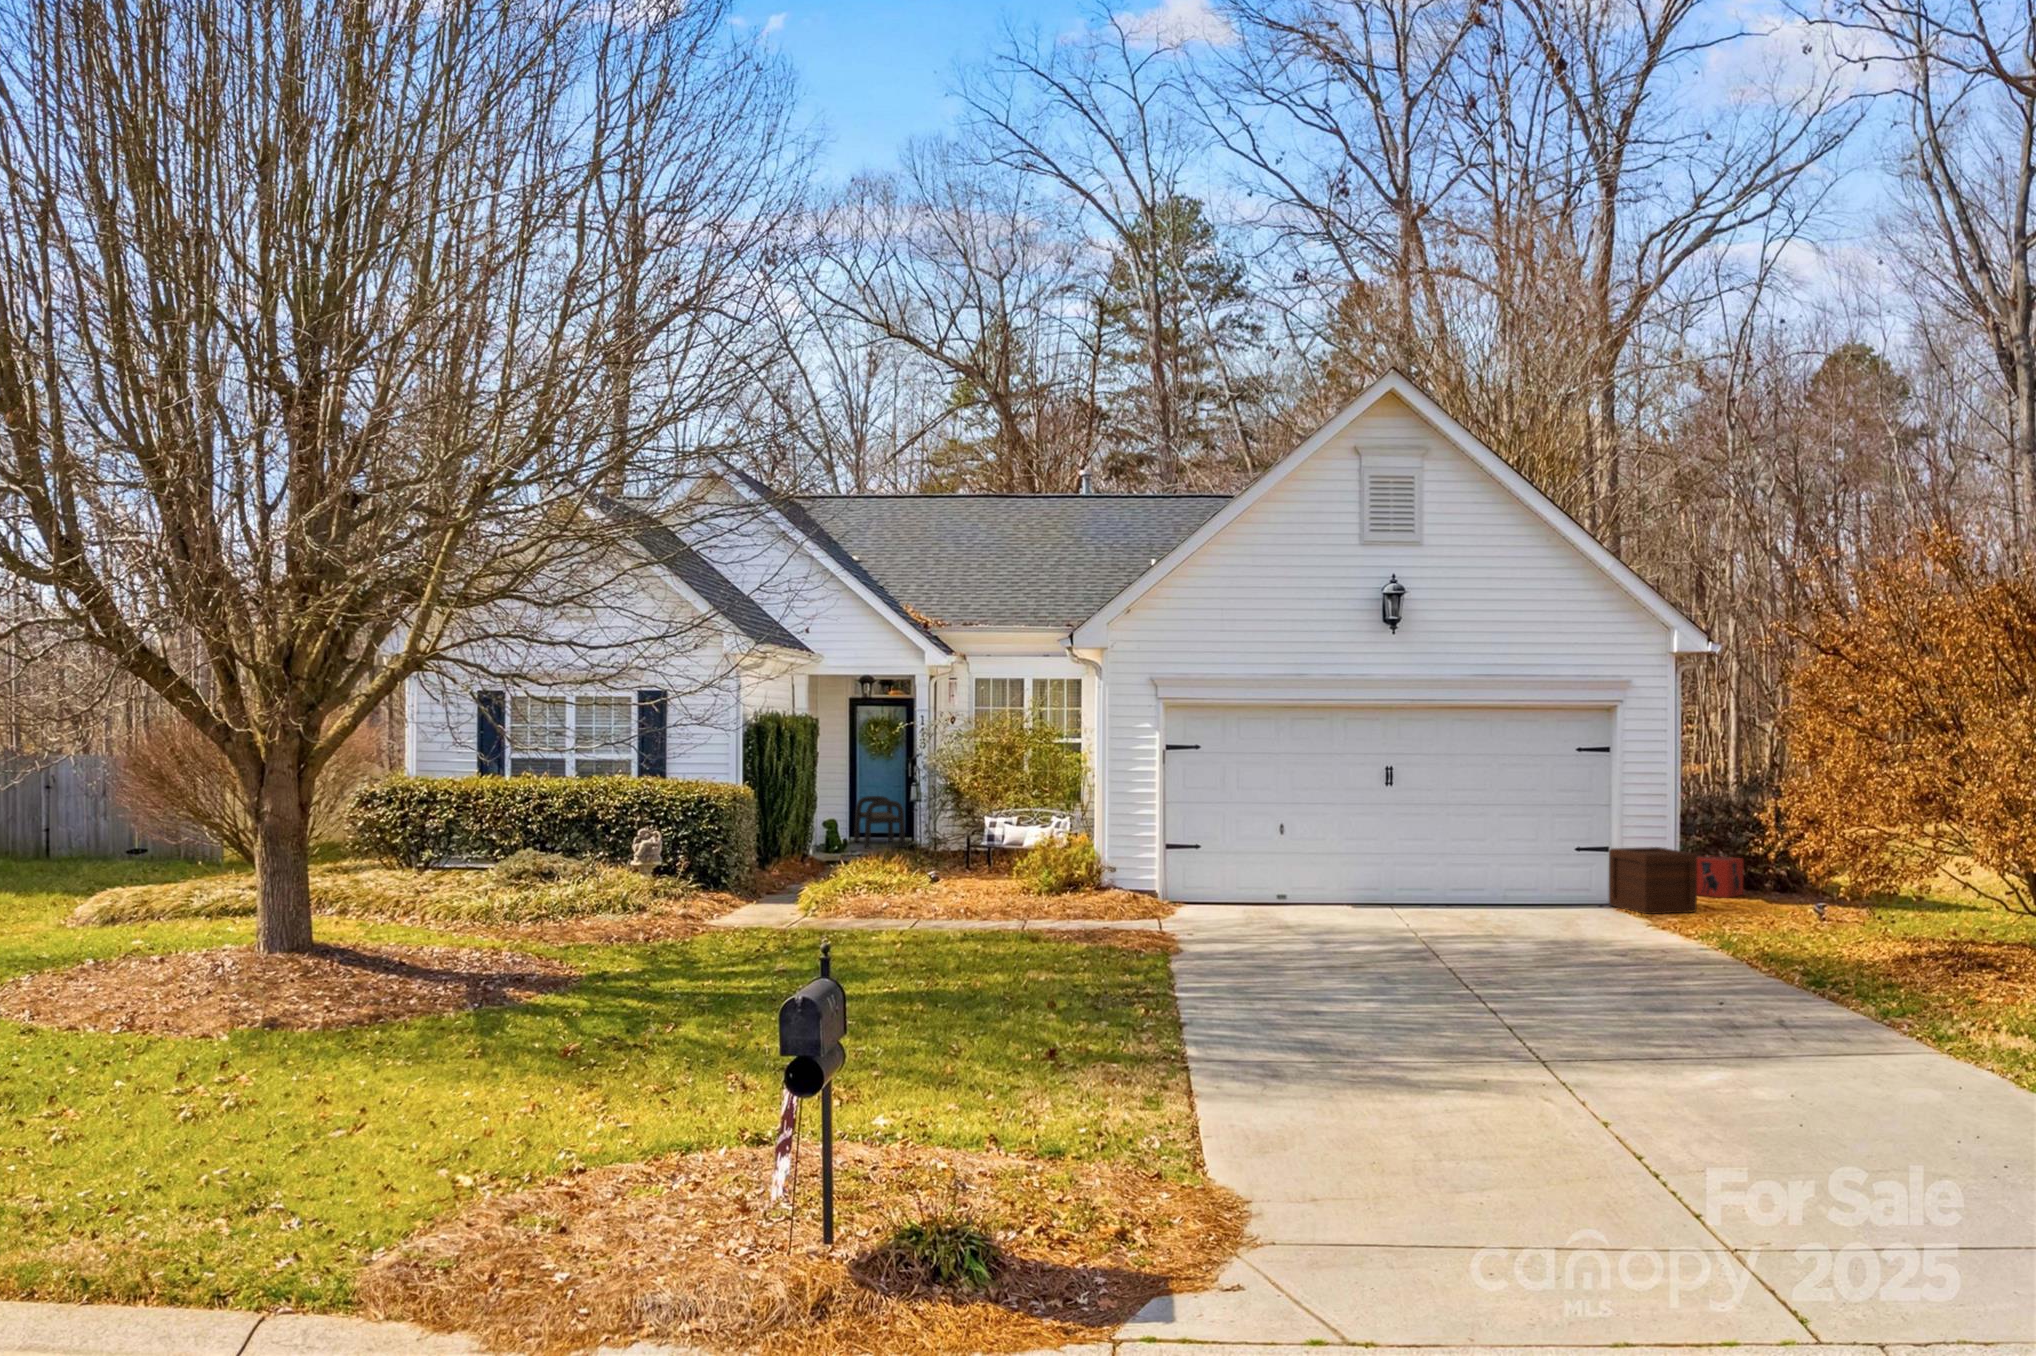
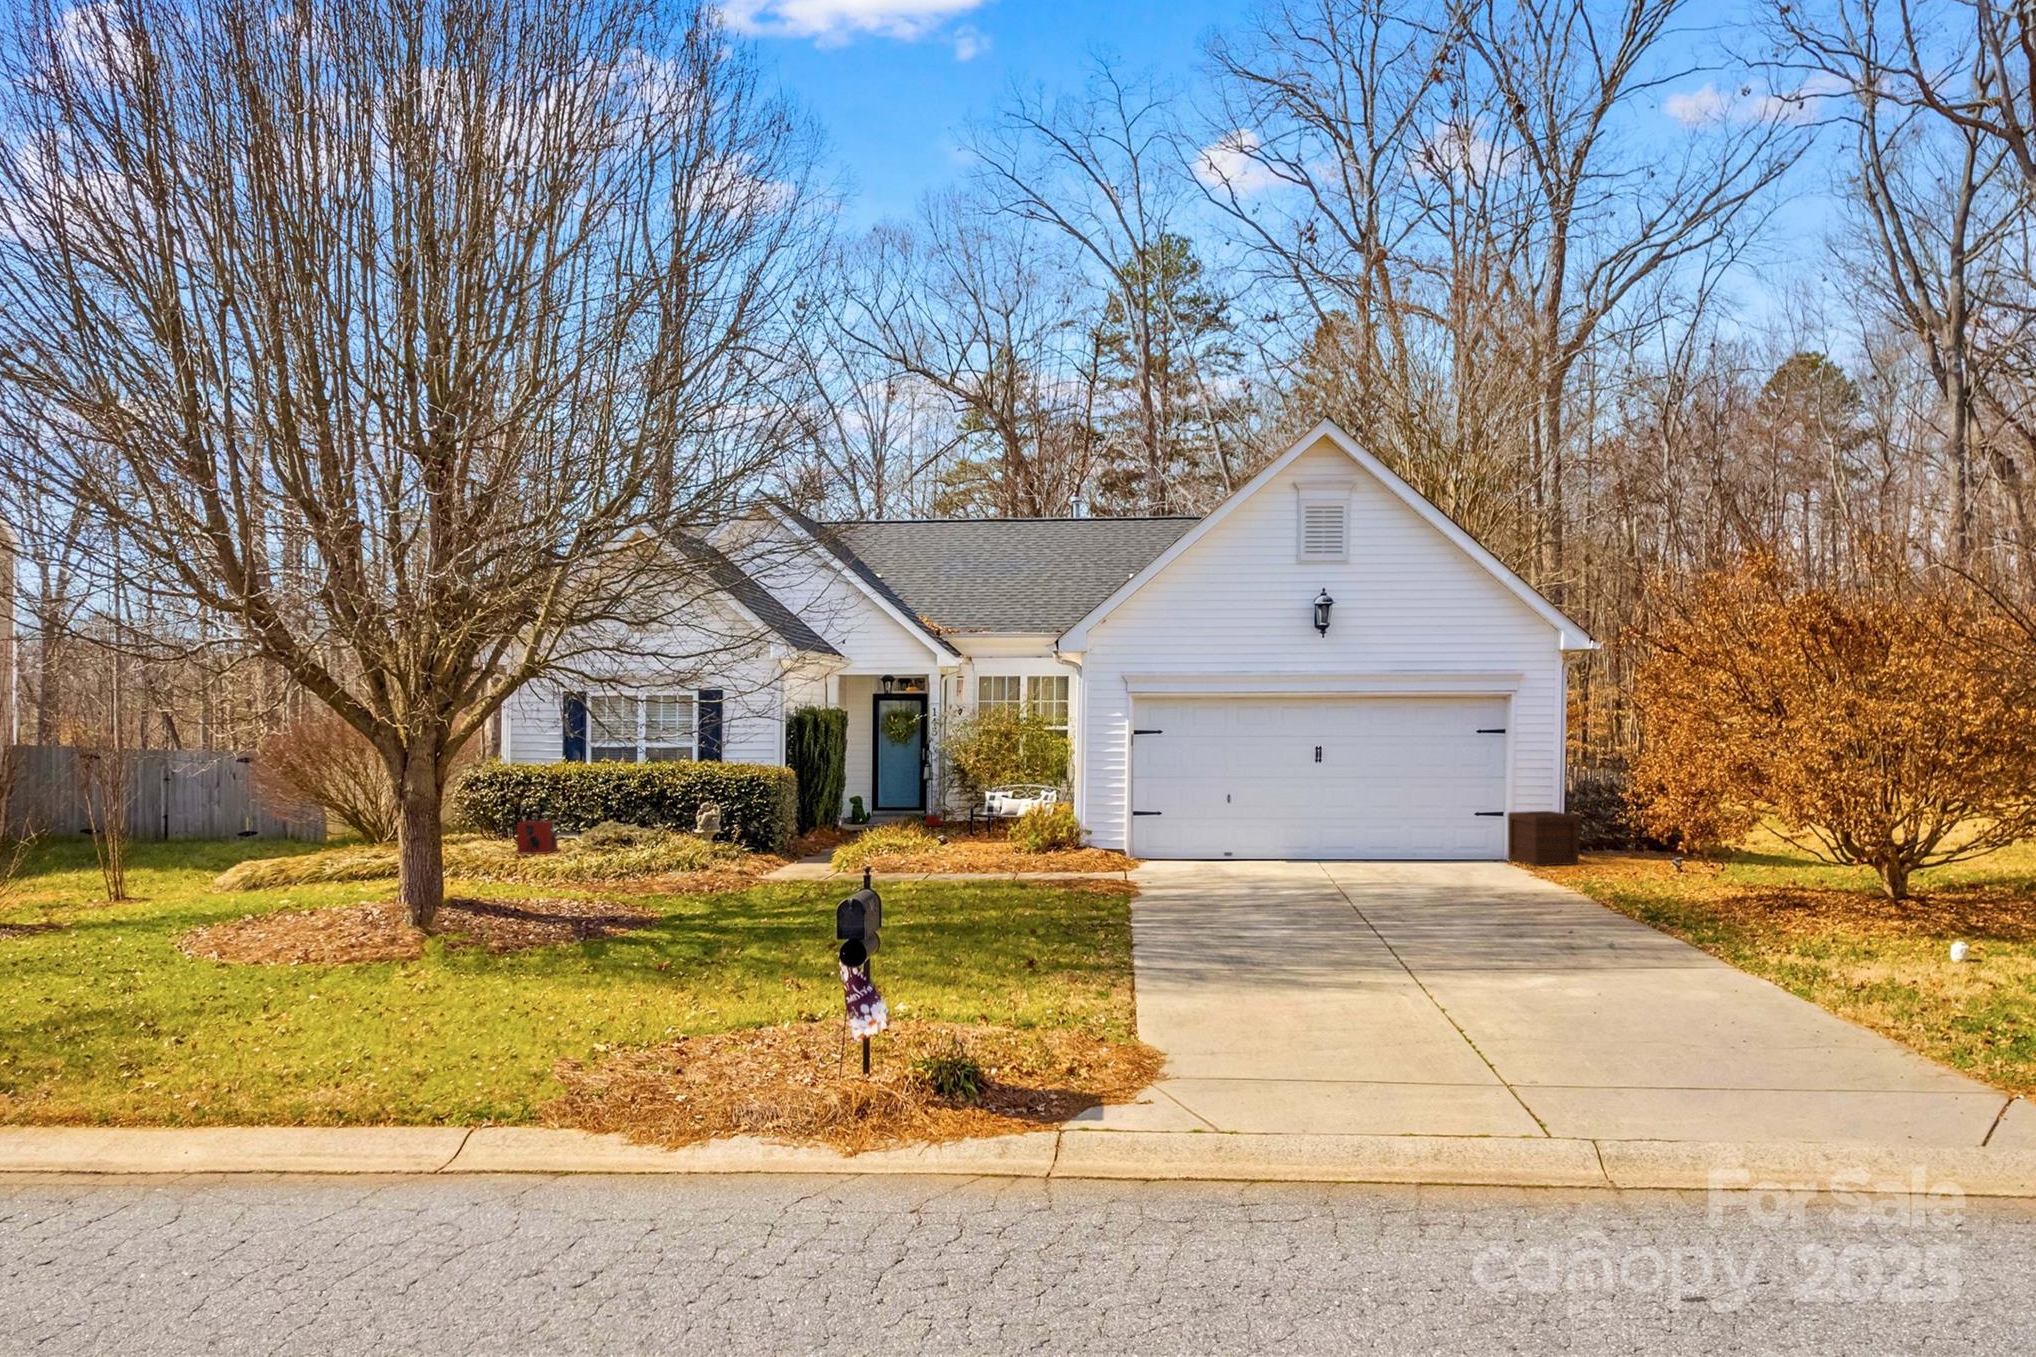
bench: present [854,796,905,848] -> none [879,776,922,820]
decorative plant: none [910,809,930,856] -> present [926,790,942,826]
storage box: present [1697,855,1743,898] -> present [517,821,558,854]

